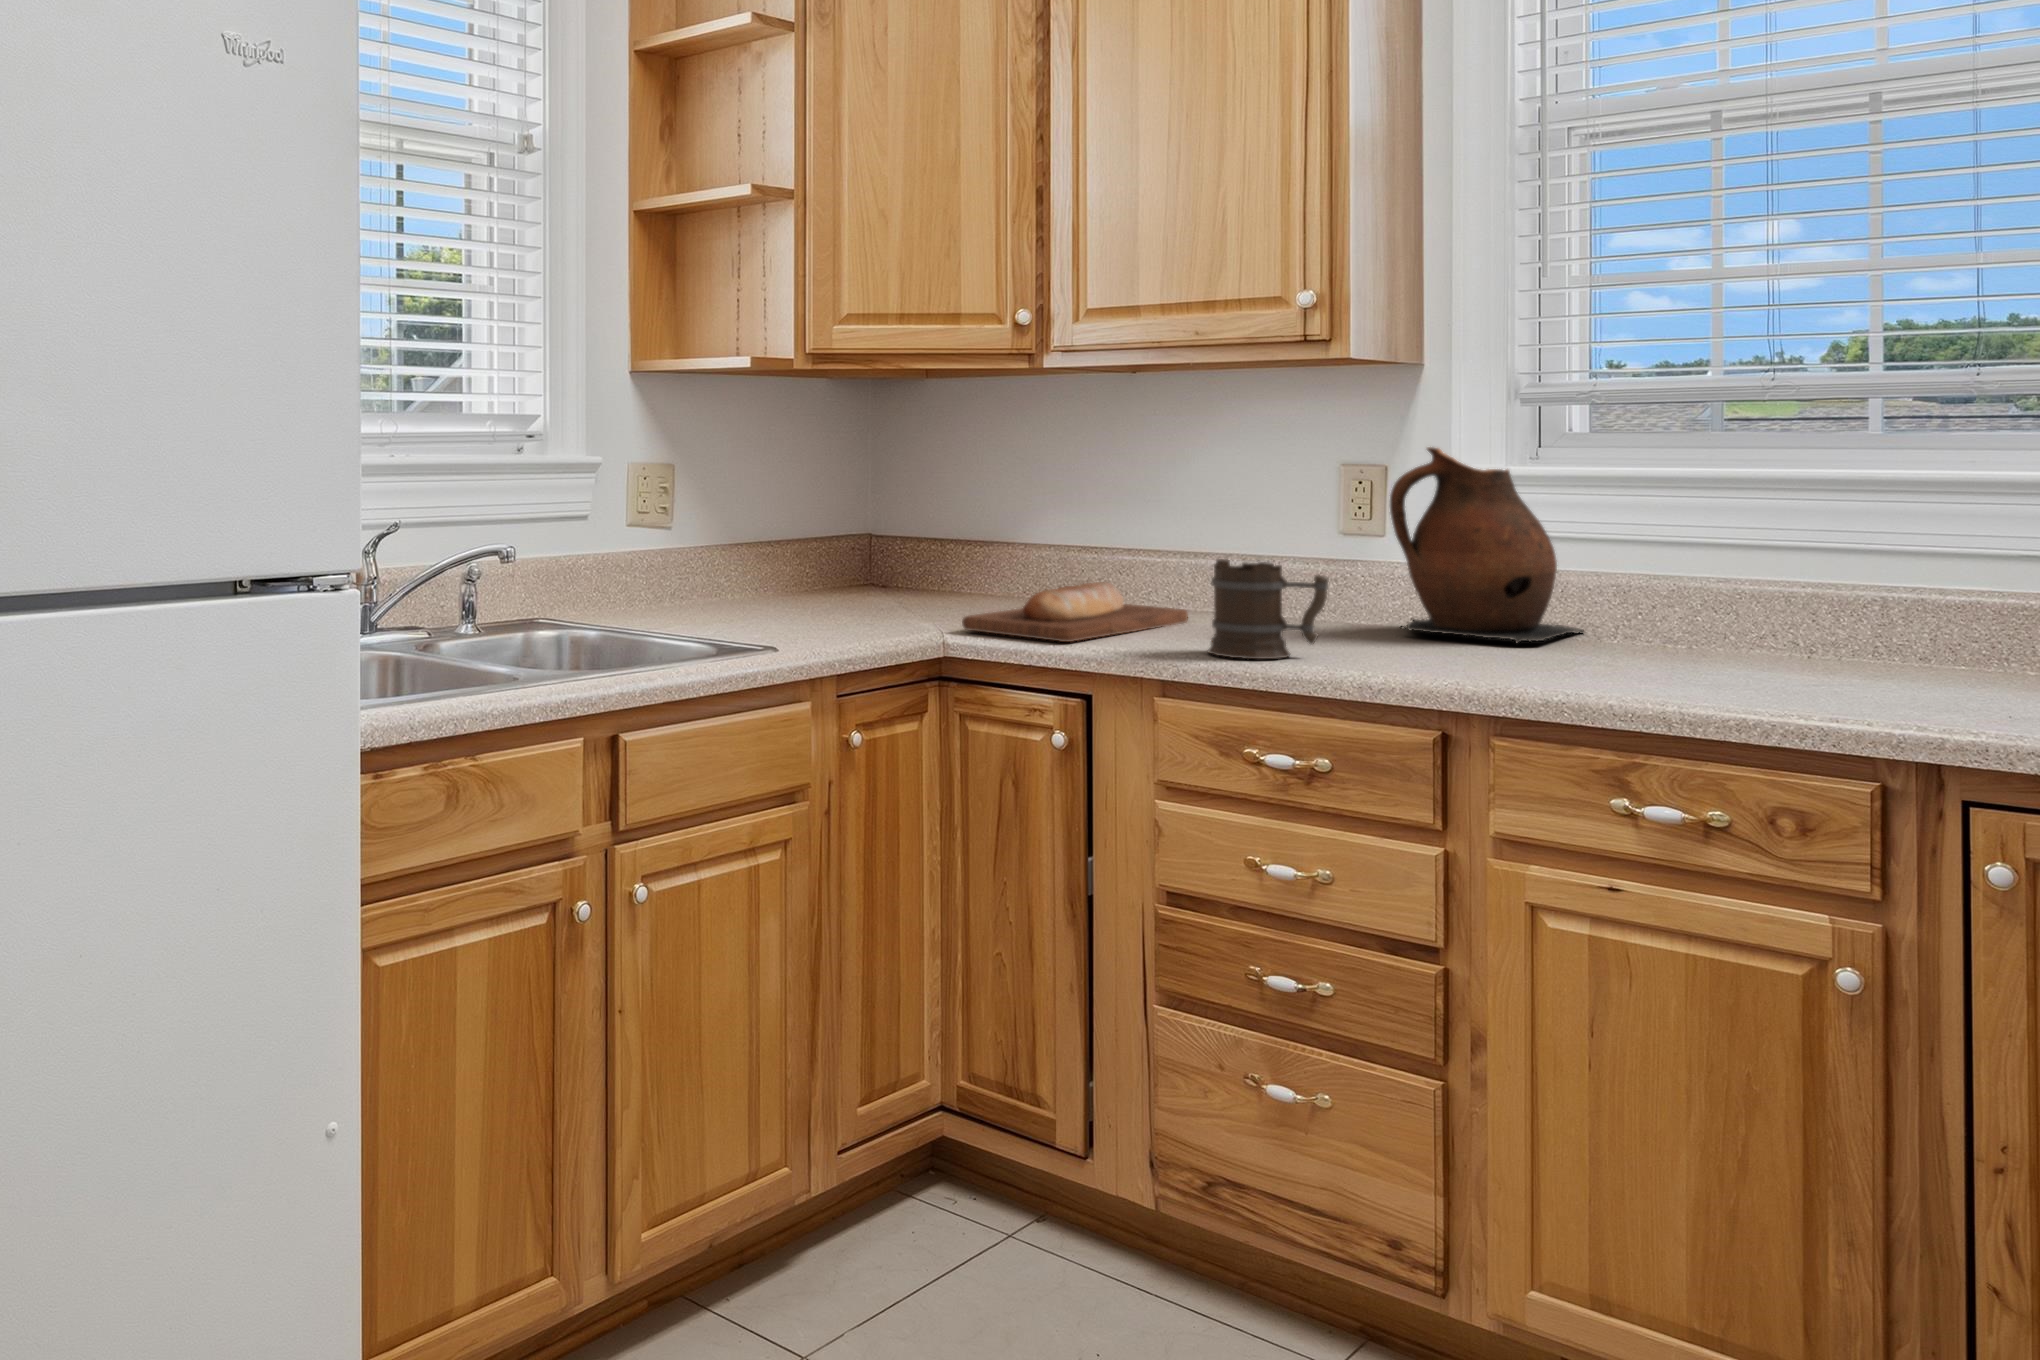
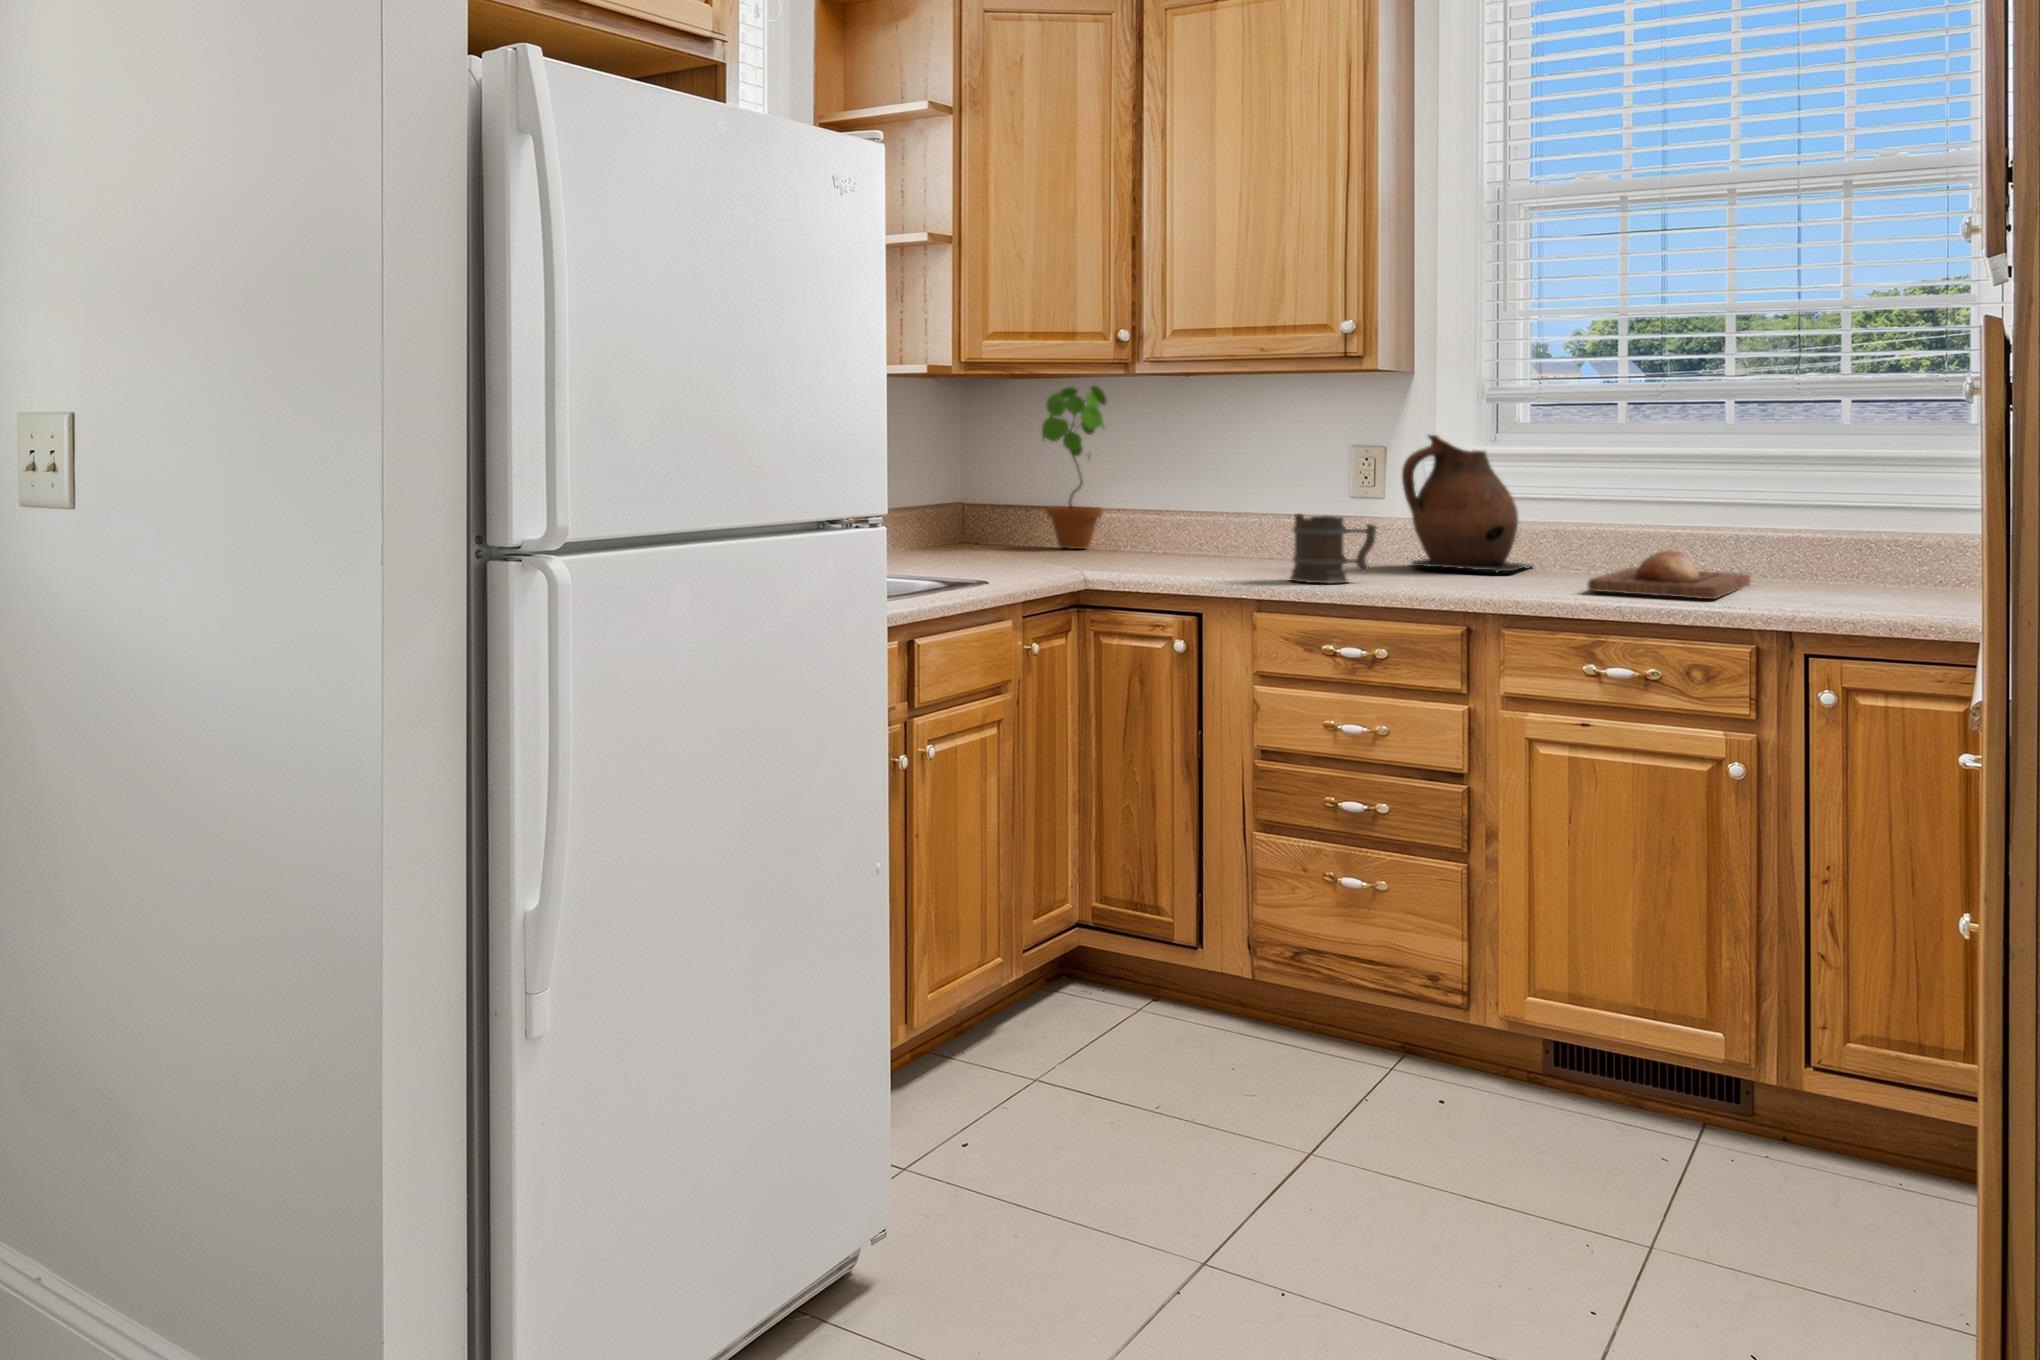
potted plant: none [947,384,1034,593] -> present [1042,386,1106,549]
bread loaf: present [962,582,1188,642] -> present [1587,550,1750,599]

